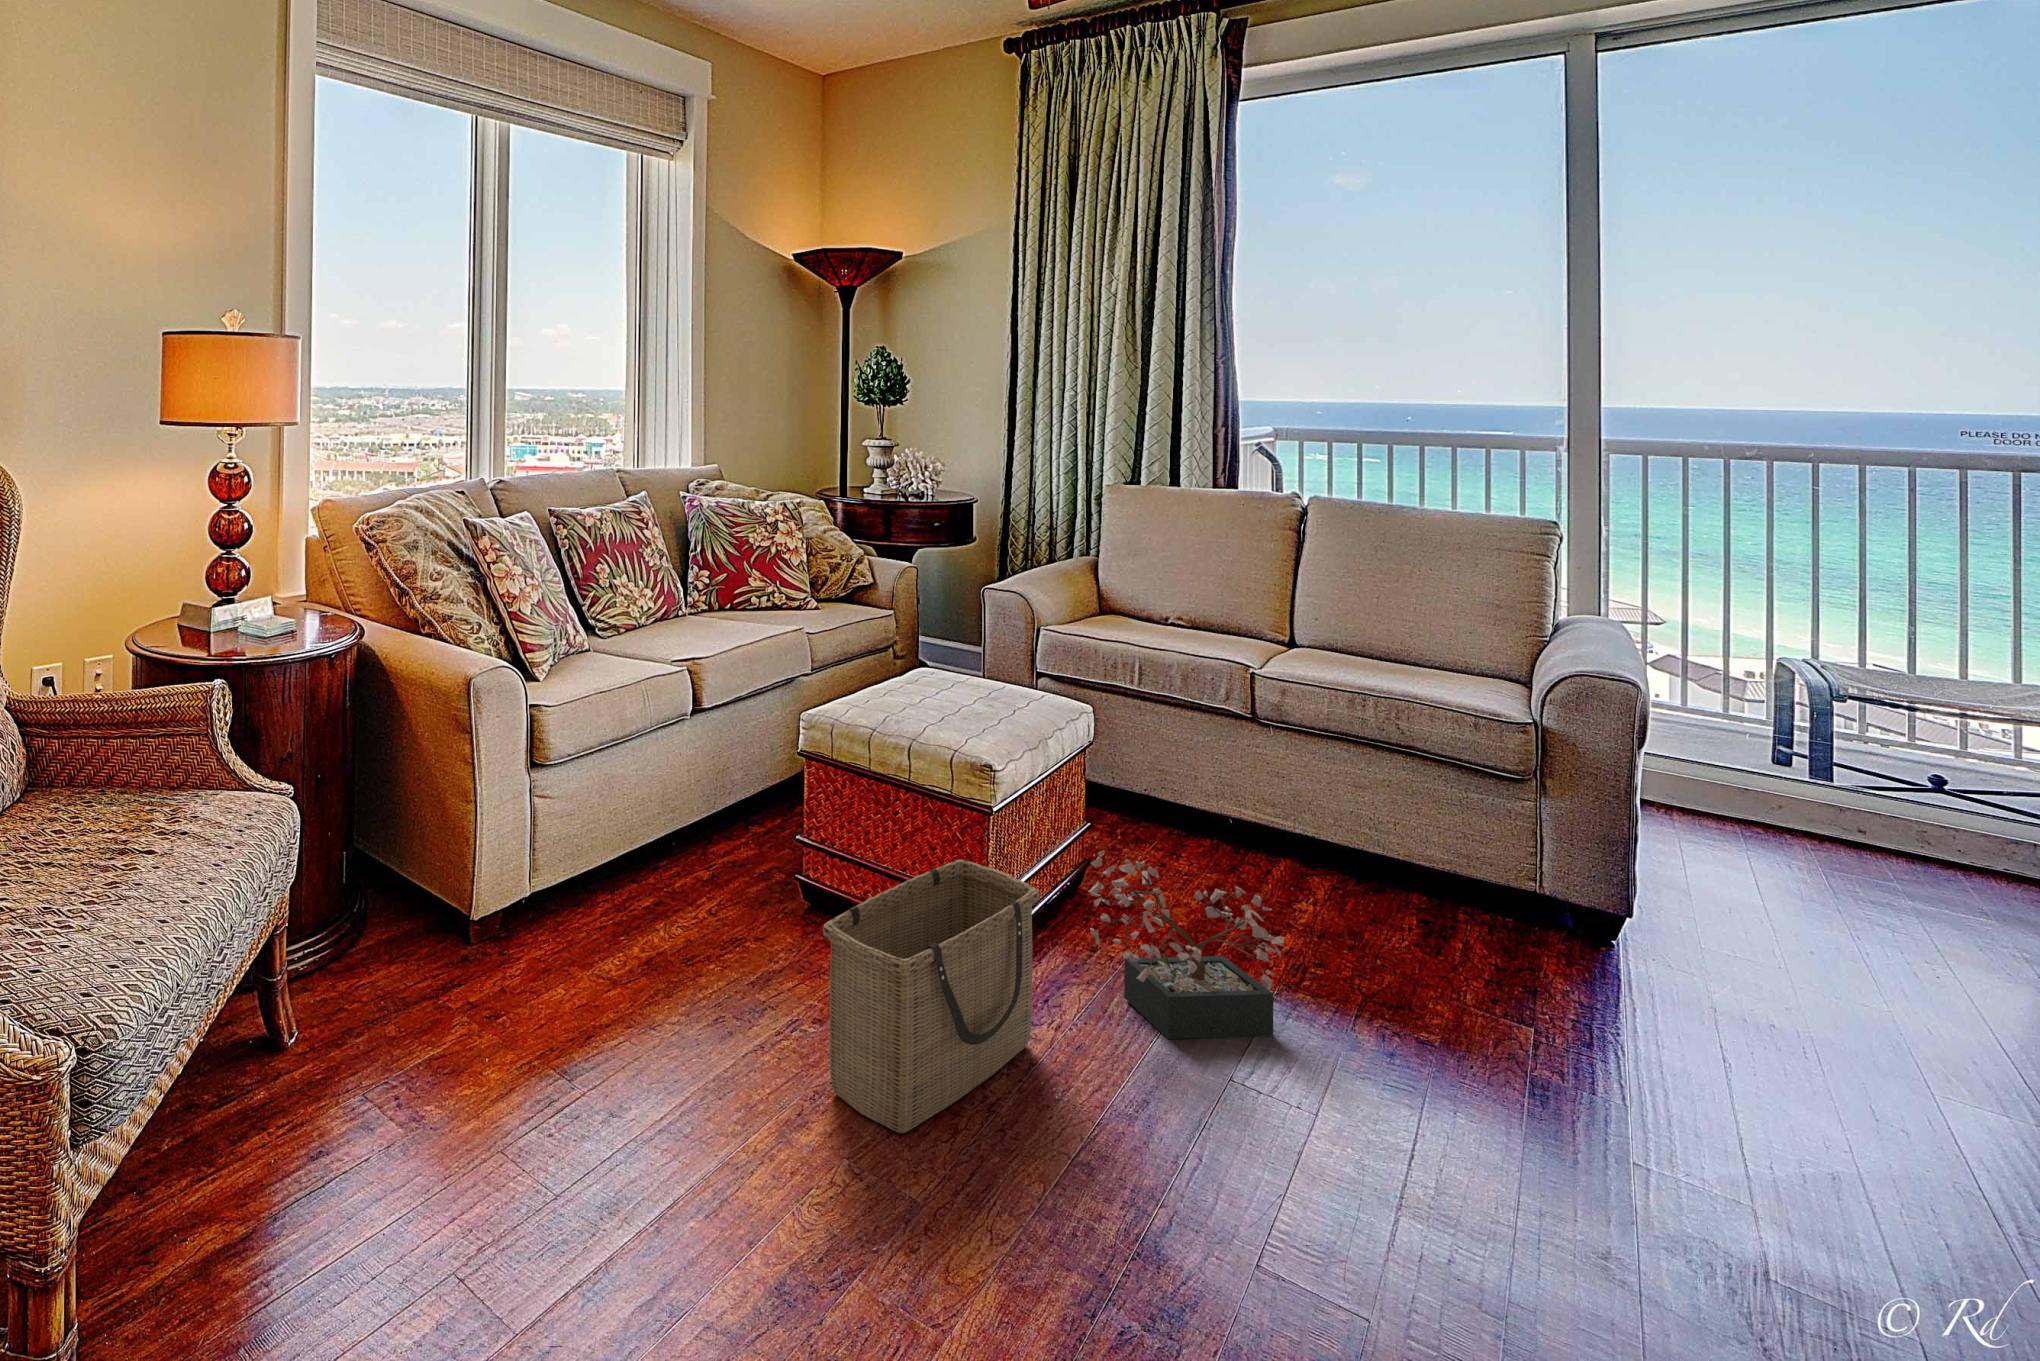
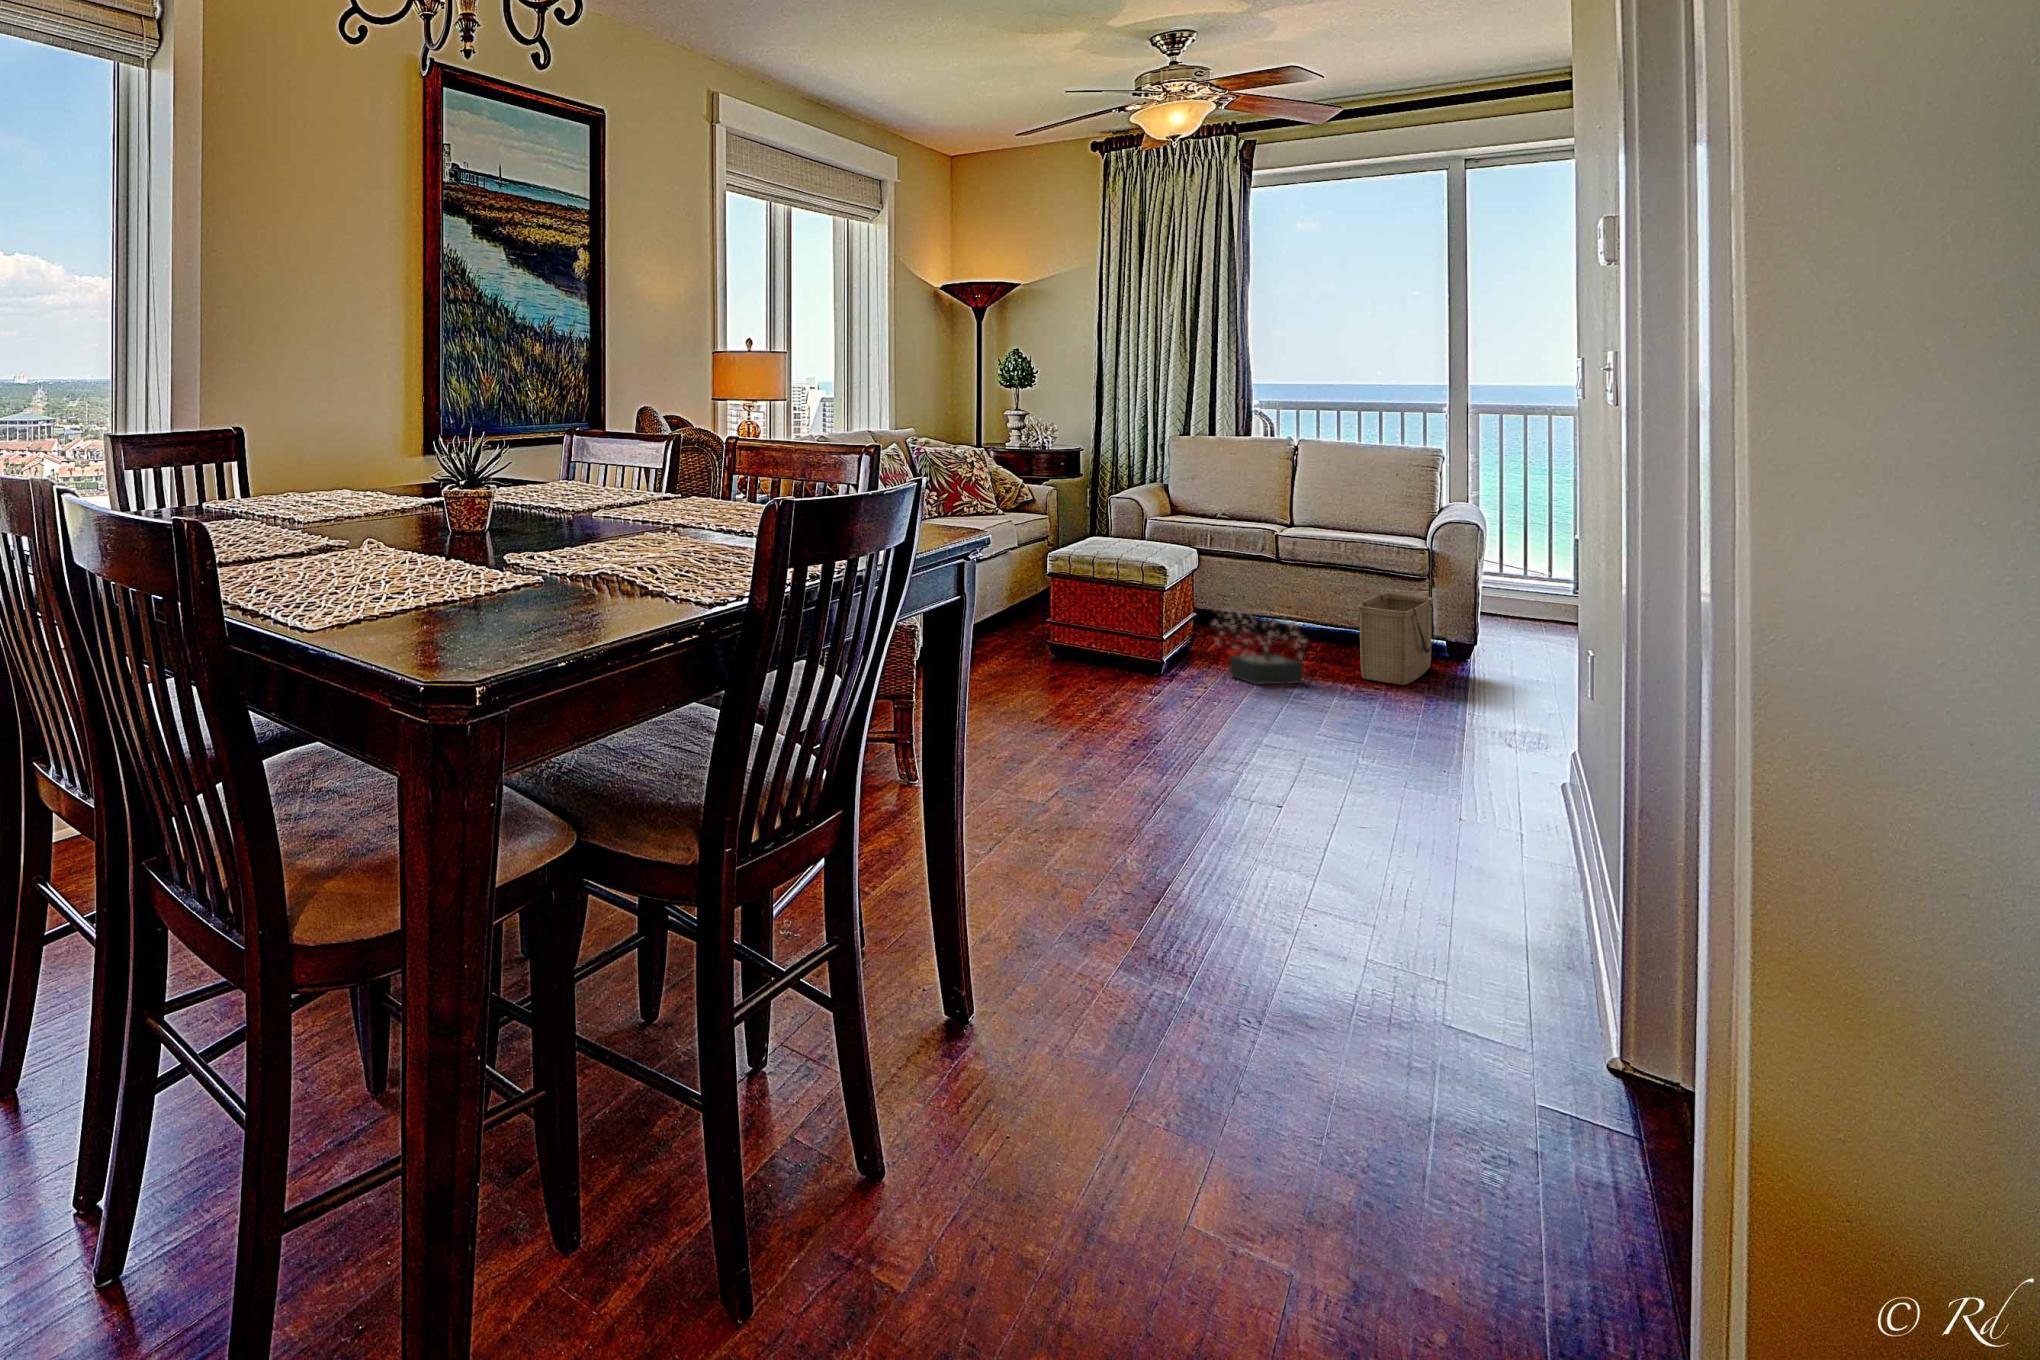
basket: present [823,860,1039,1133] -> present [1357,592,1435,685]

